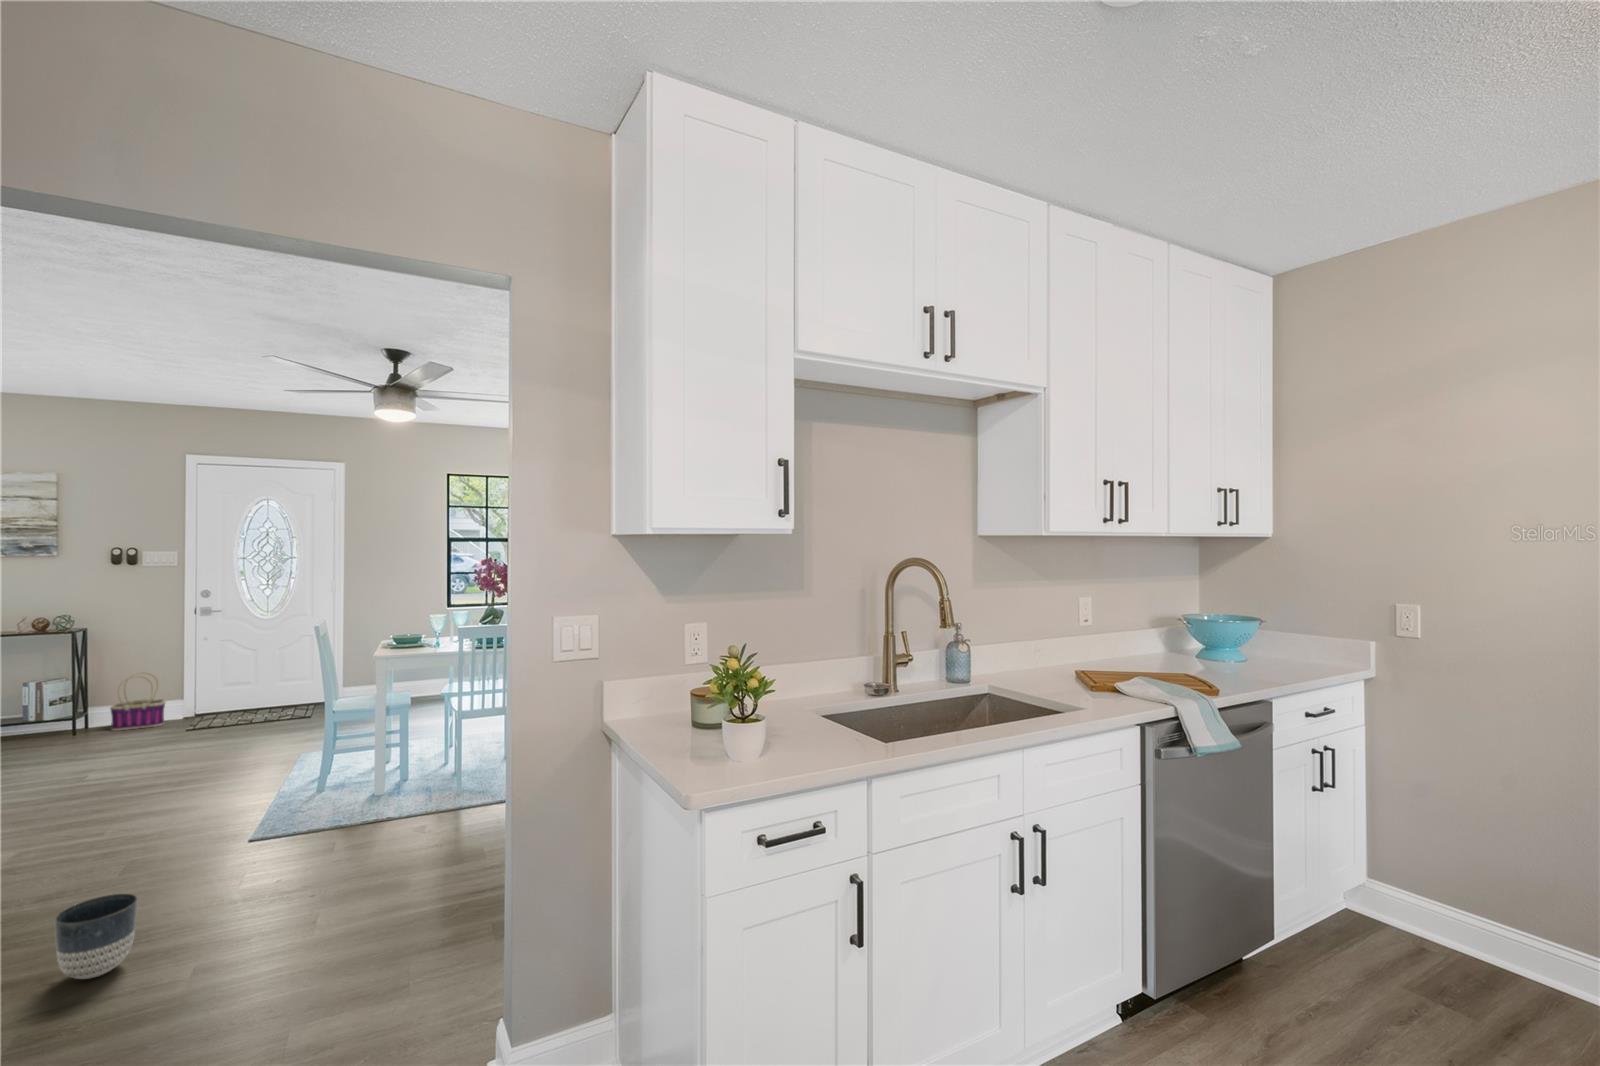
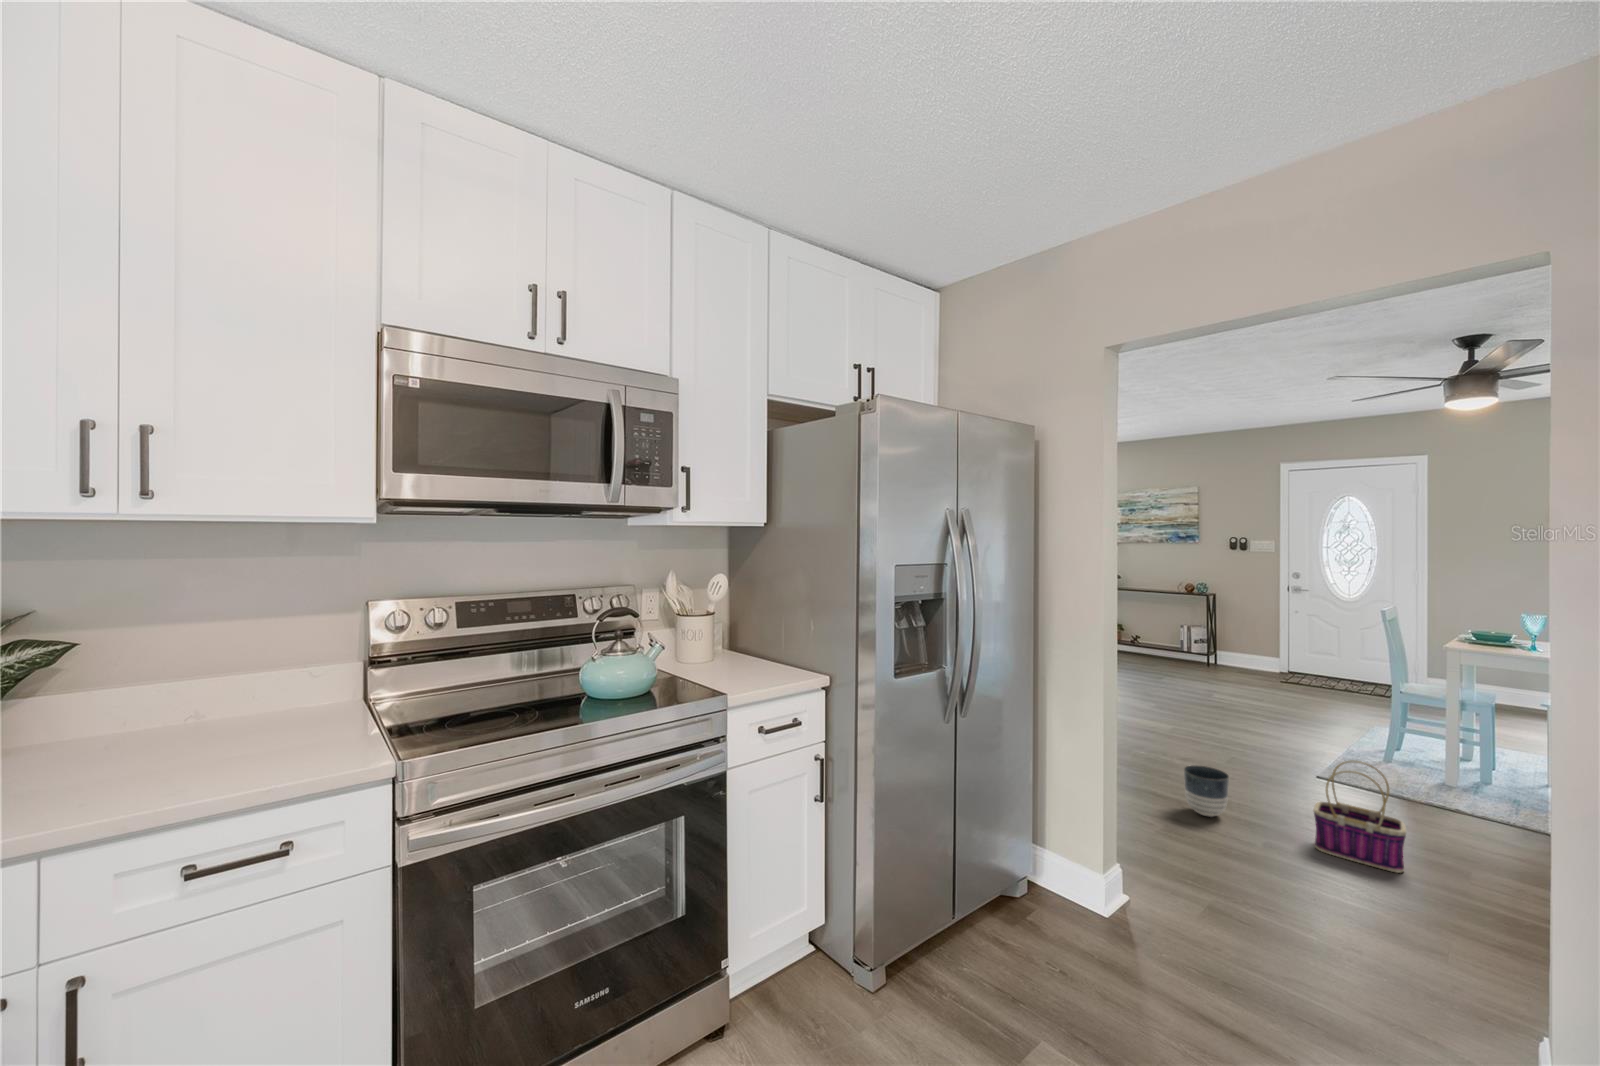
basket: present [110,676,166,731] -> present [1313,761,1406,873]

